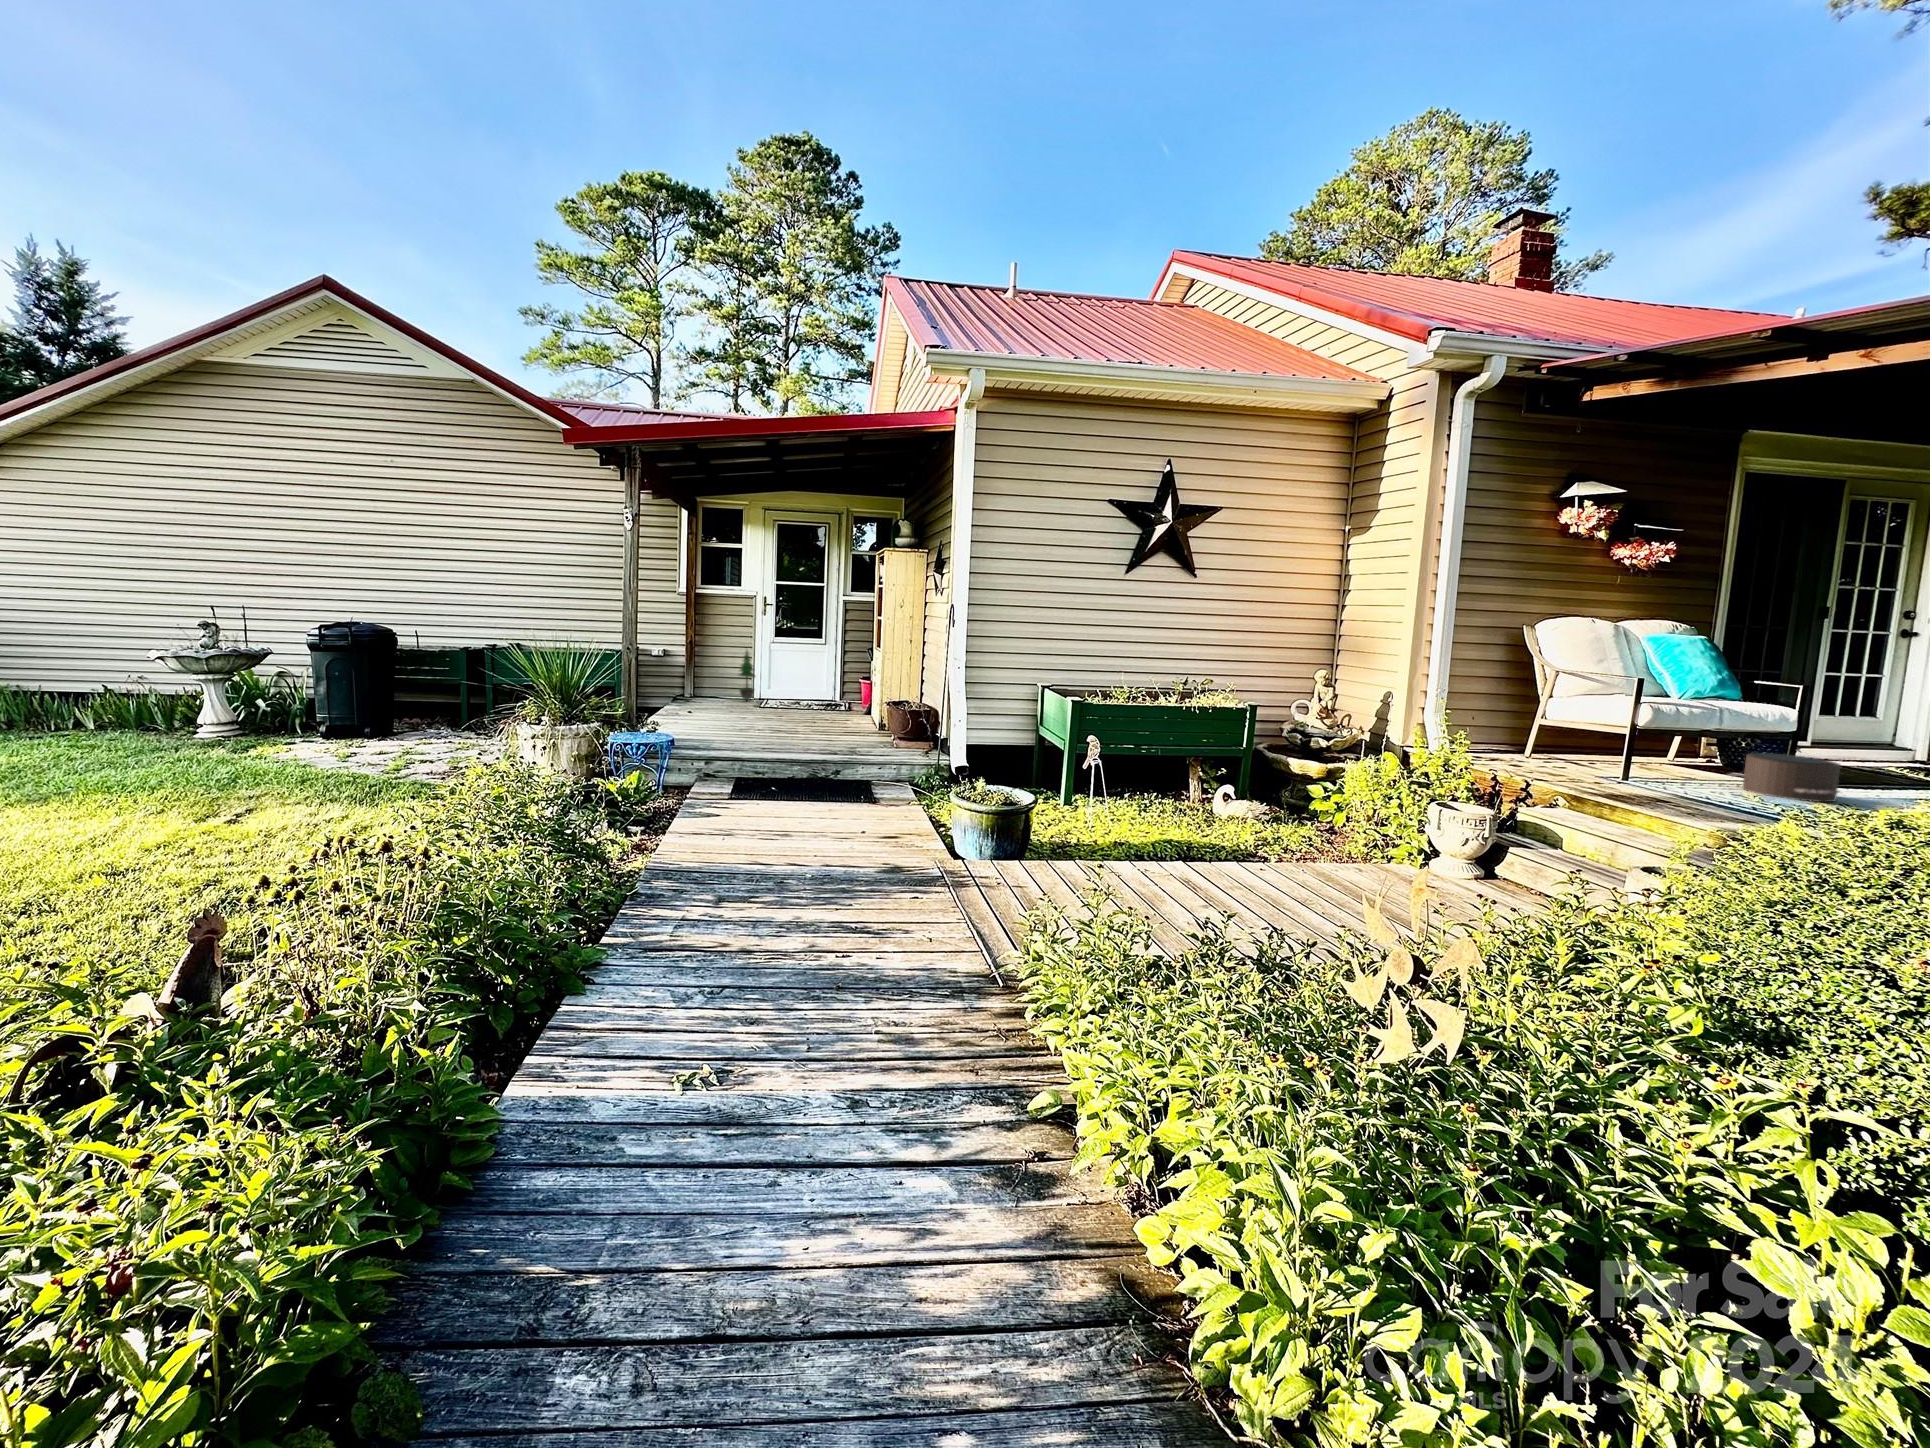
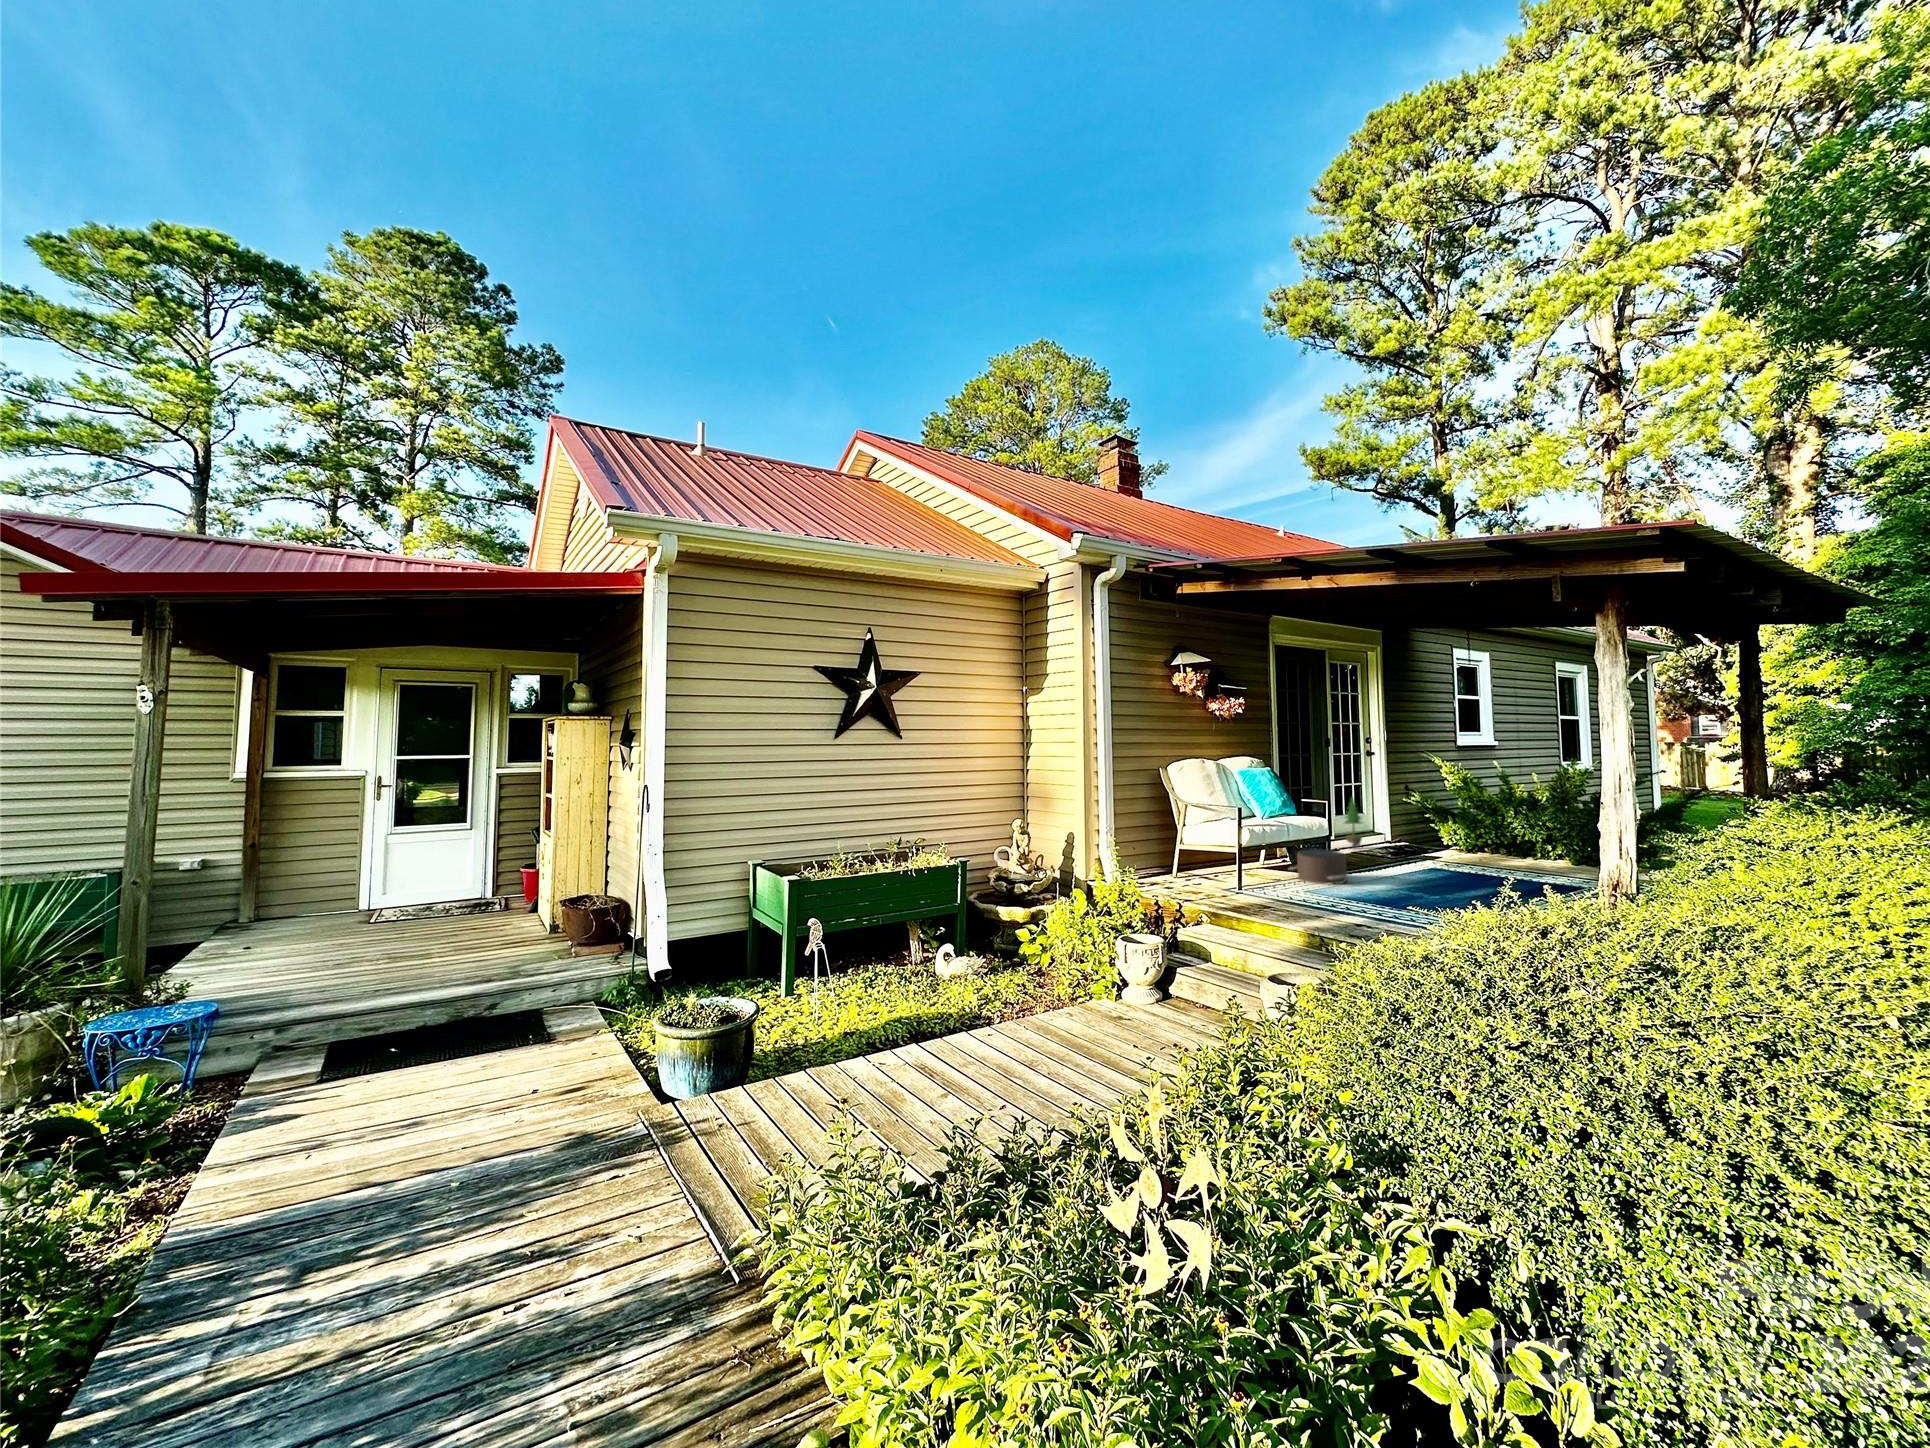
potted tree: present [739,651,755,700] -> present [1345,798,1362,848]

